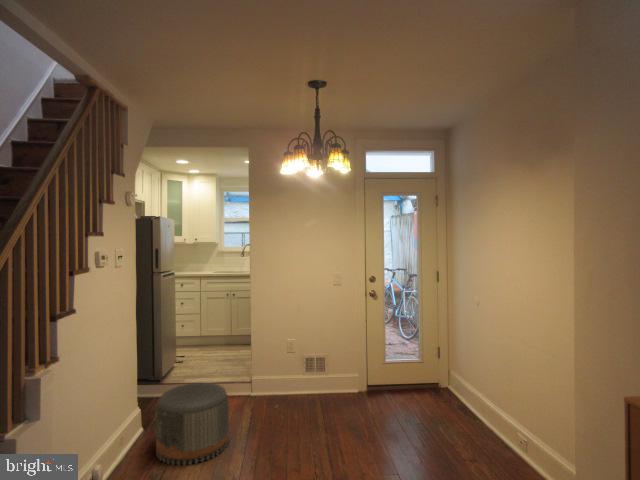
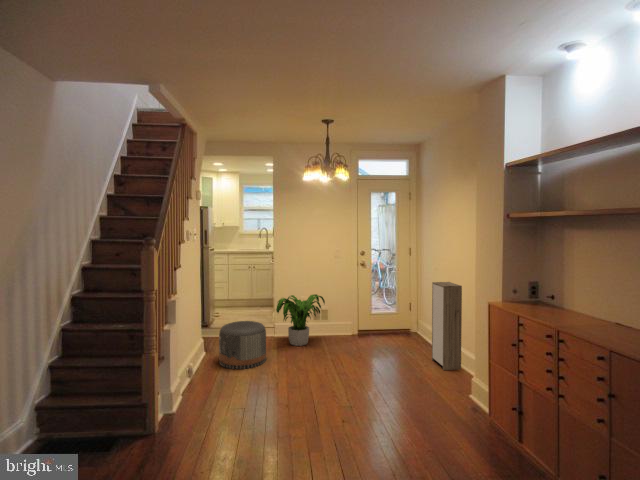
storage cabinet: none [478,326,530,471] -> present [432,282,462,370]
potted plant: none [247,338,319,414] -> present [276,294,325,346]

